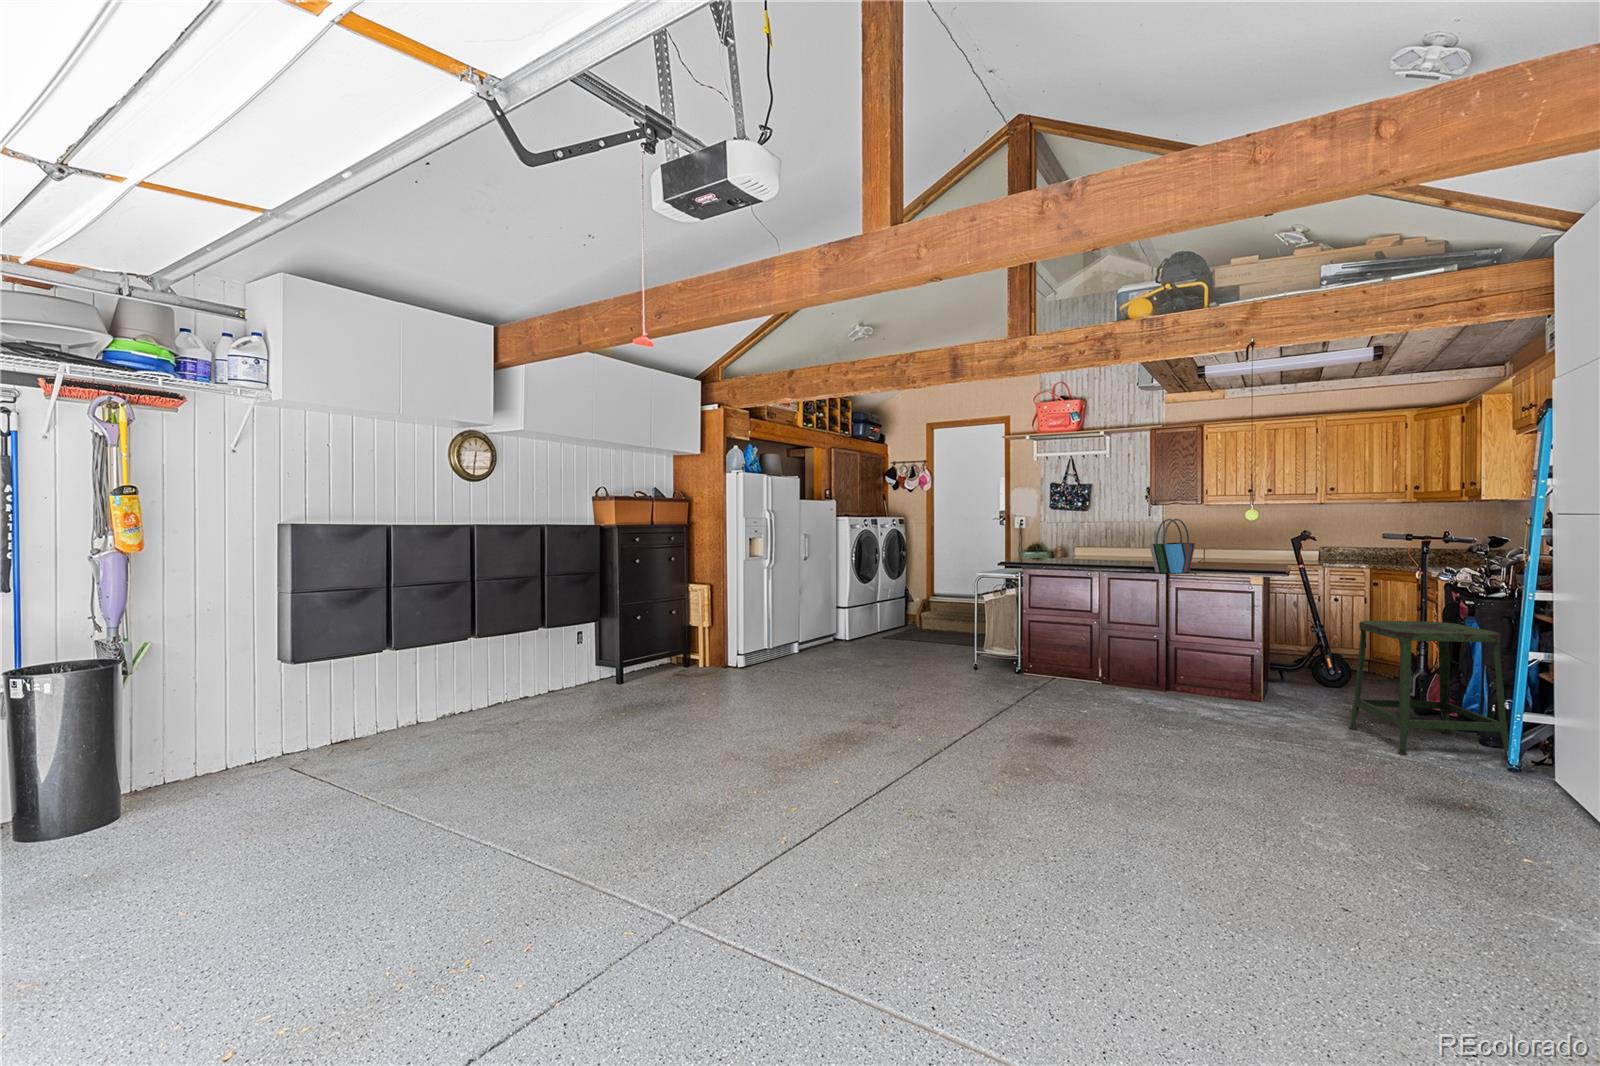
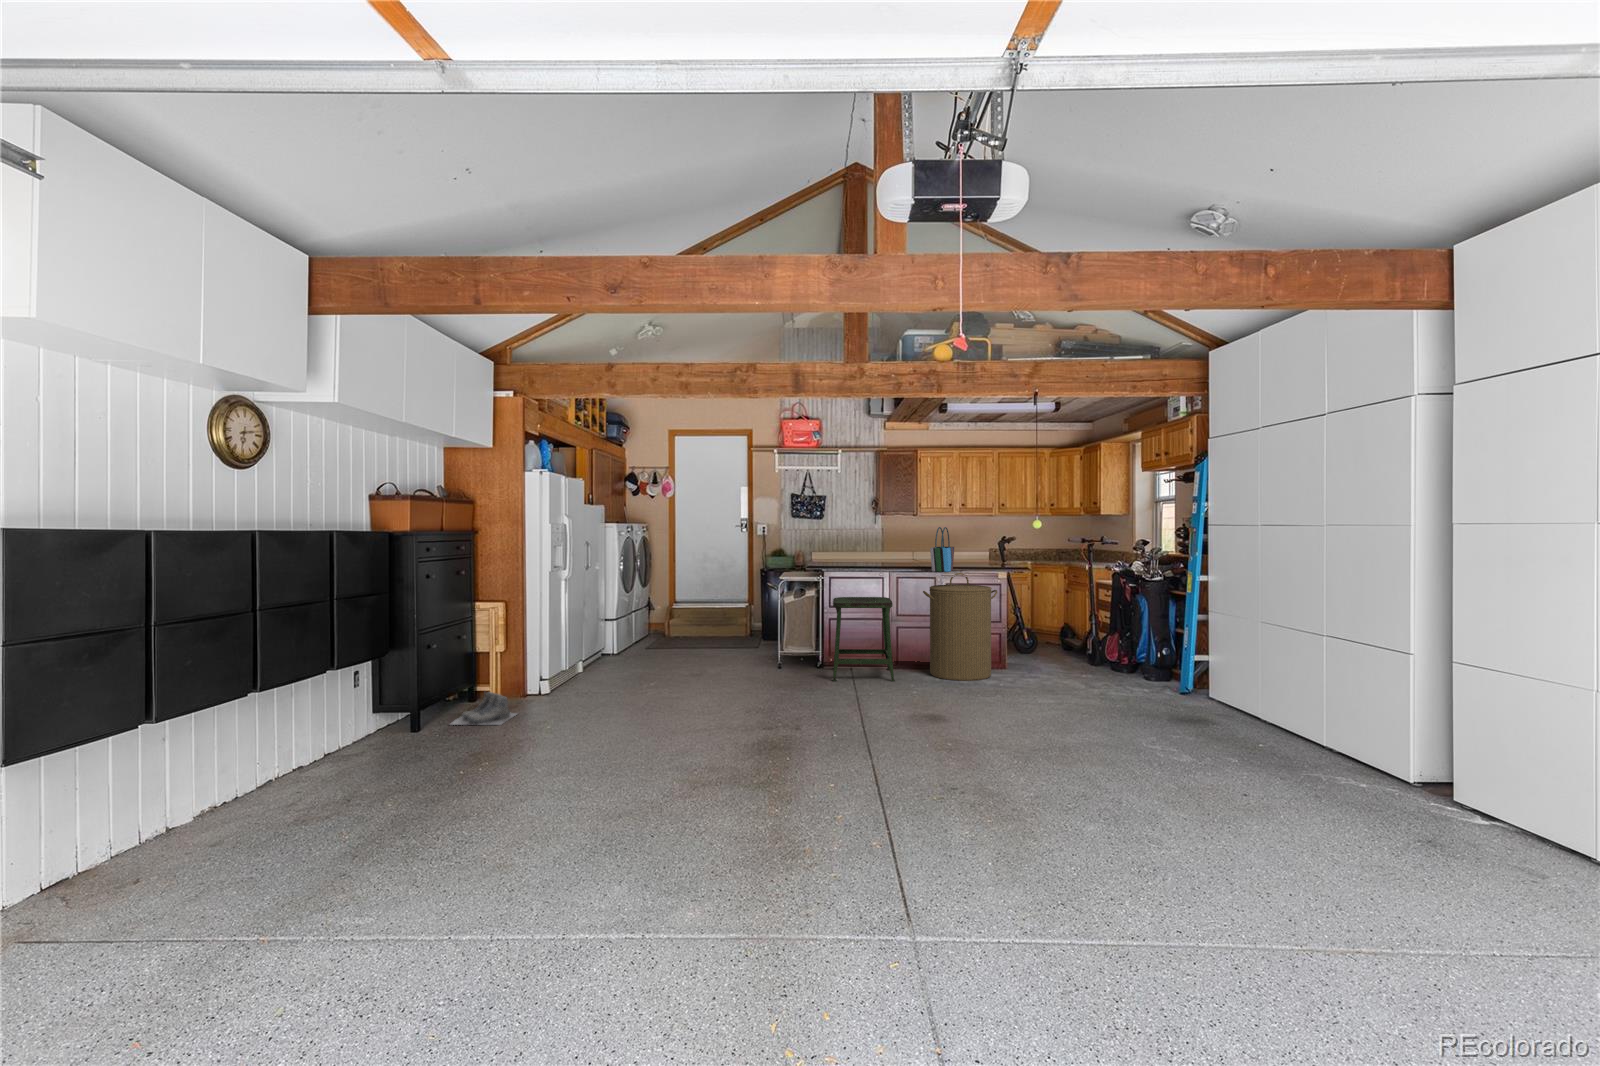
laundry hamper: none [1129,575,1233,709] -> present [923,573,997,681]
stool: present [1349,621,1509,760] -> present [832,597,895,682]
boots: none [643,659,701,689] -> present [451,692,517,725]

